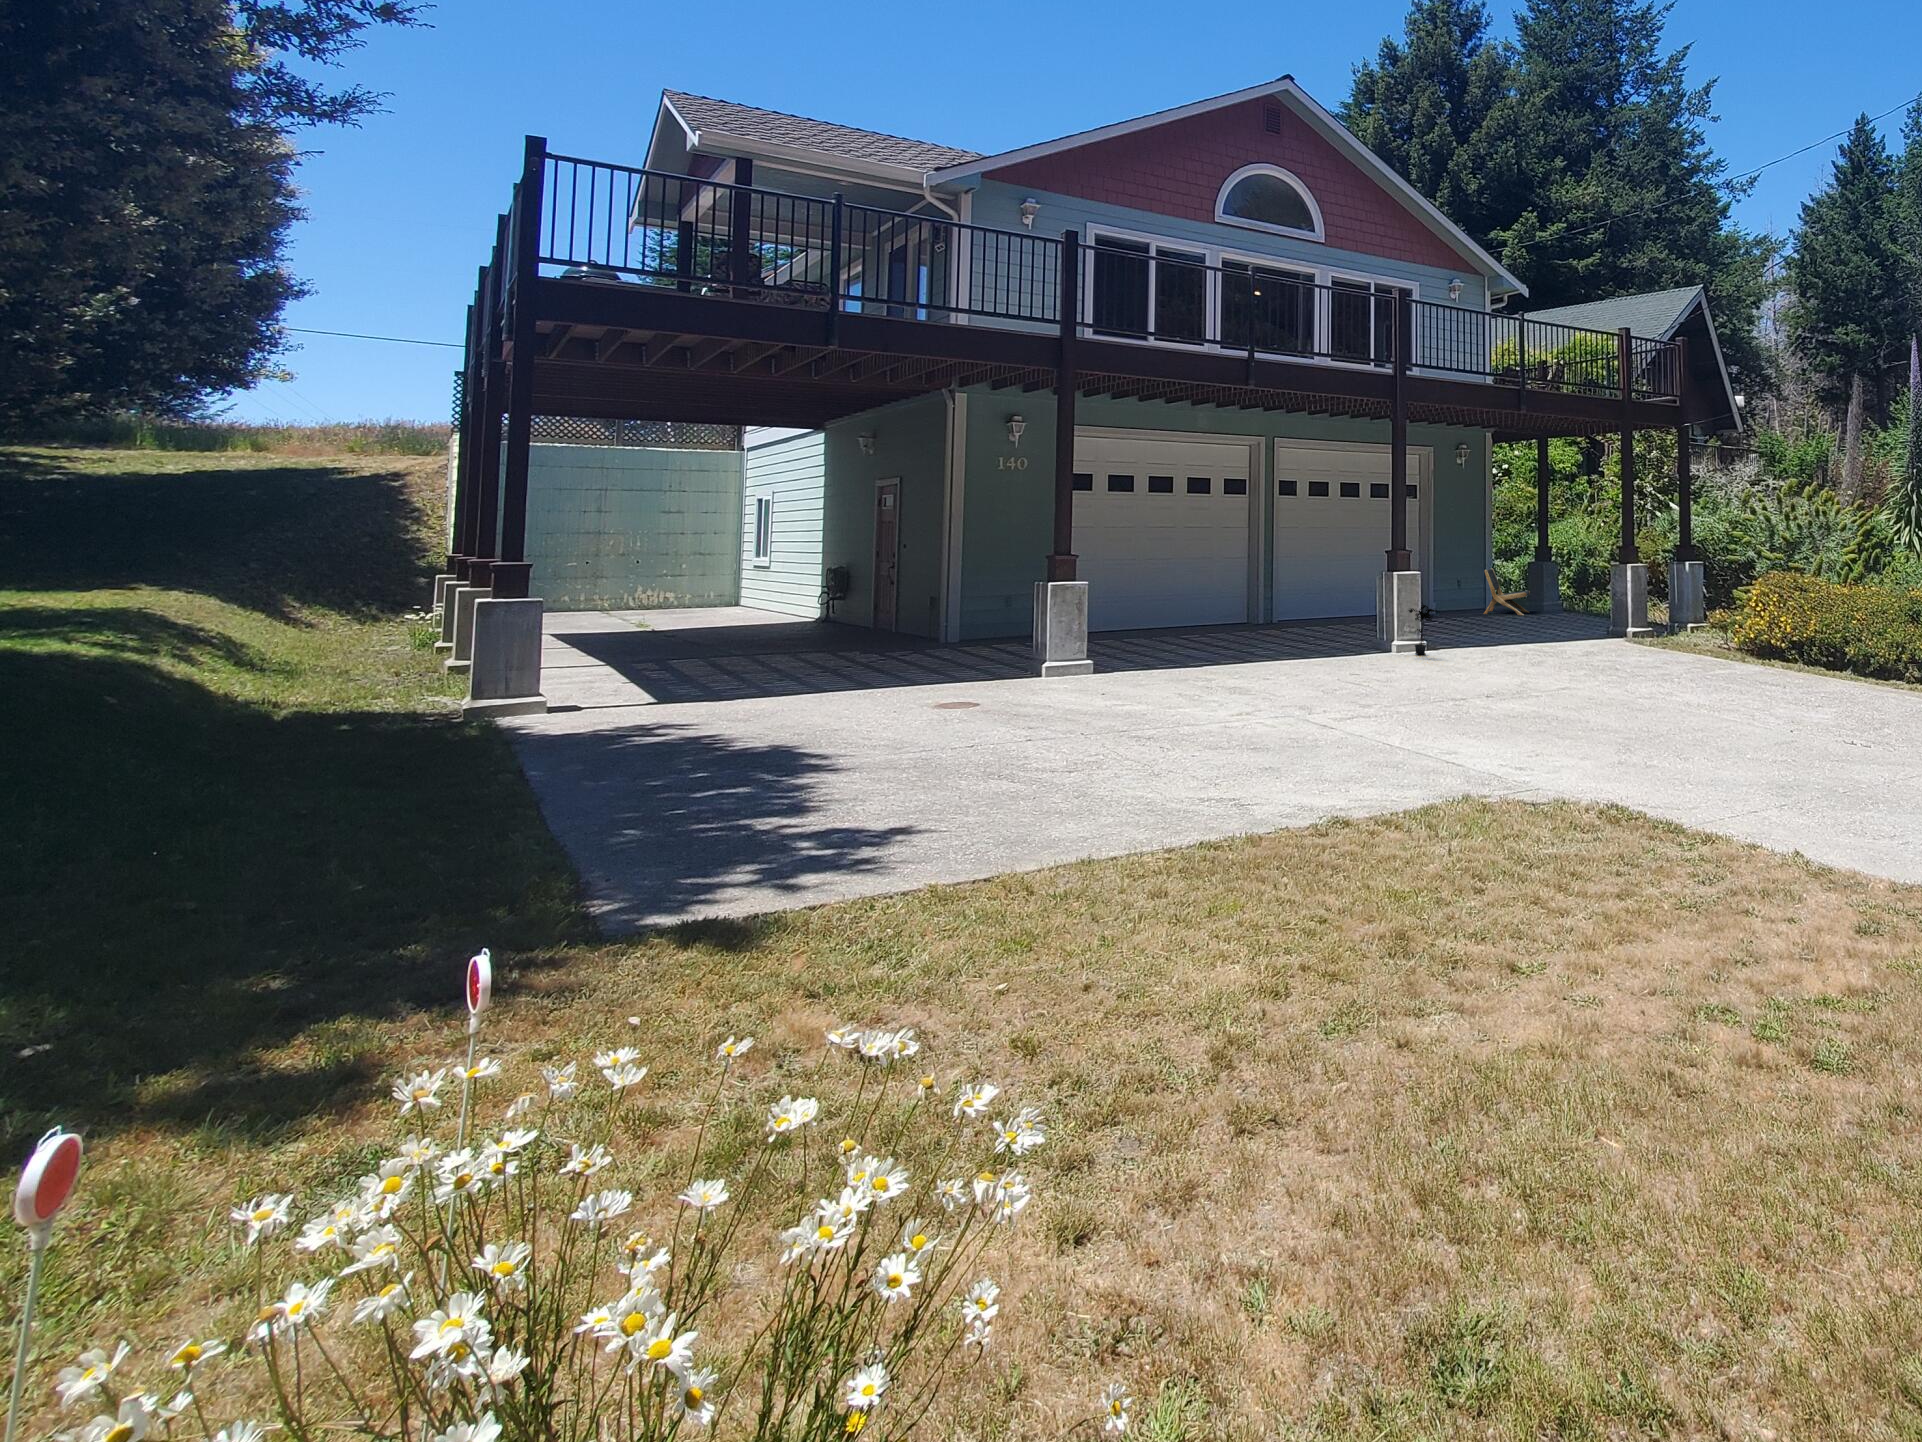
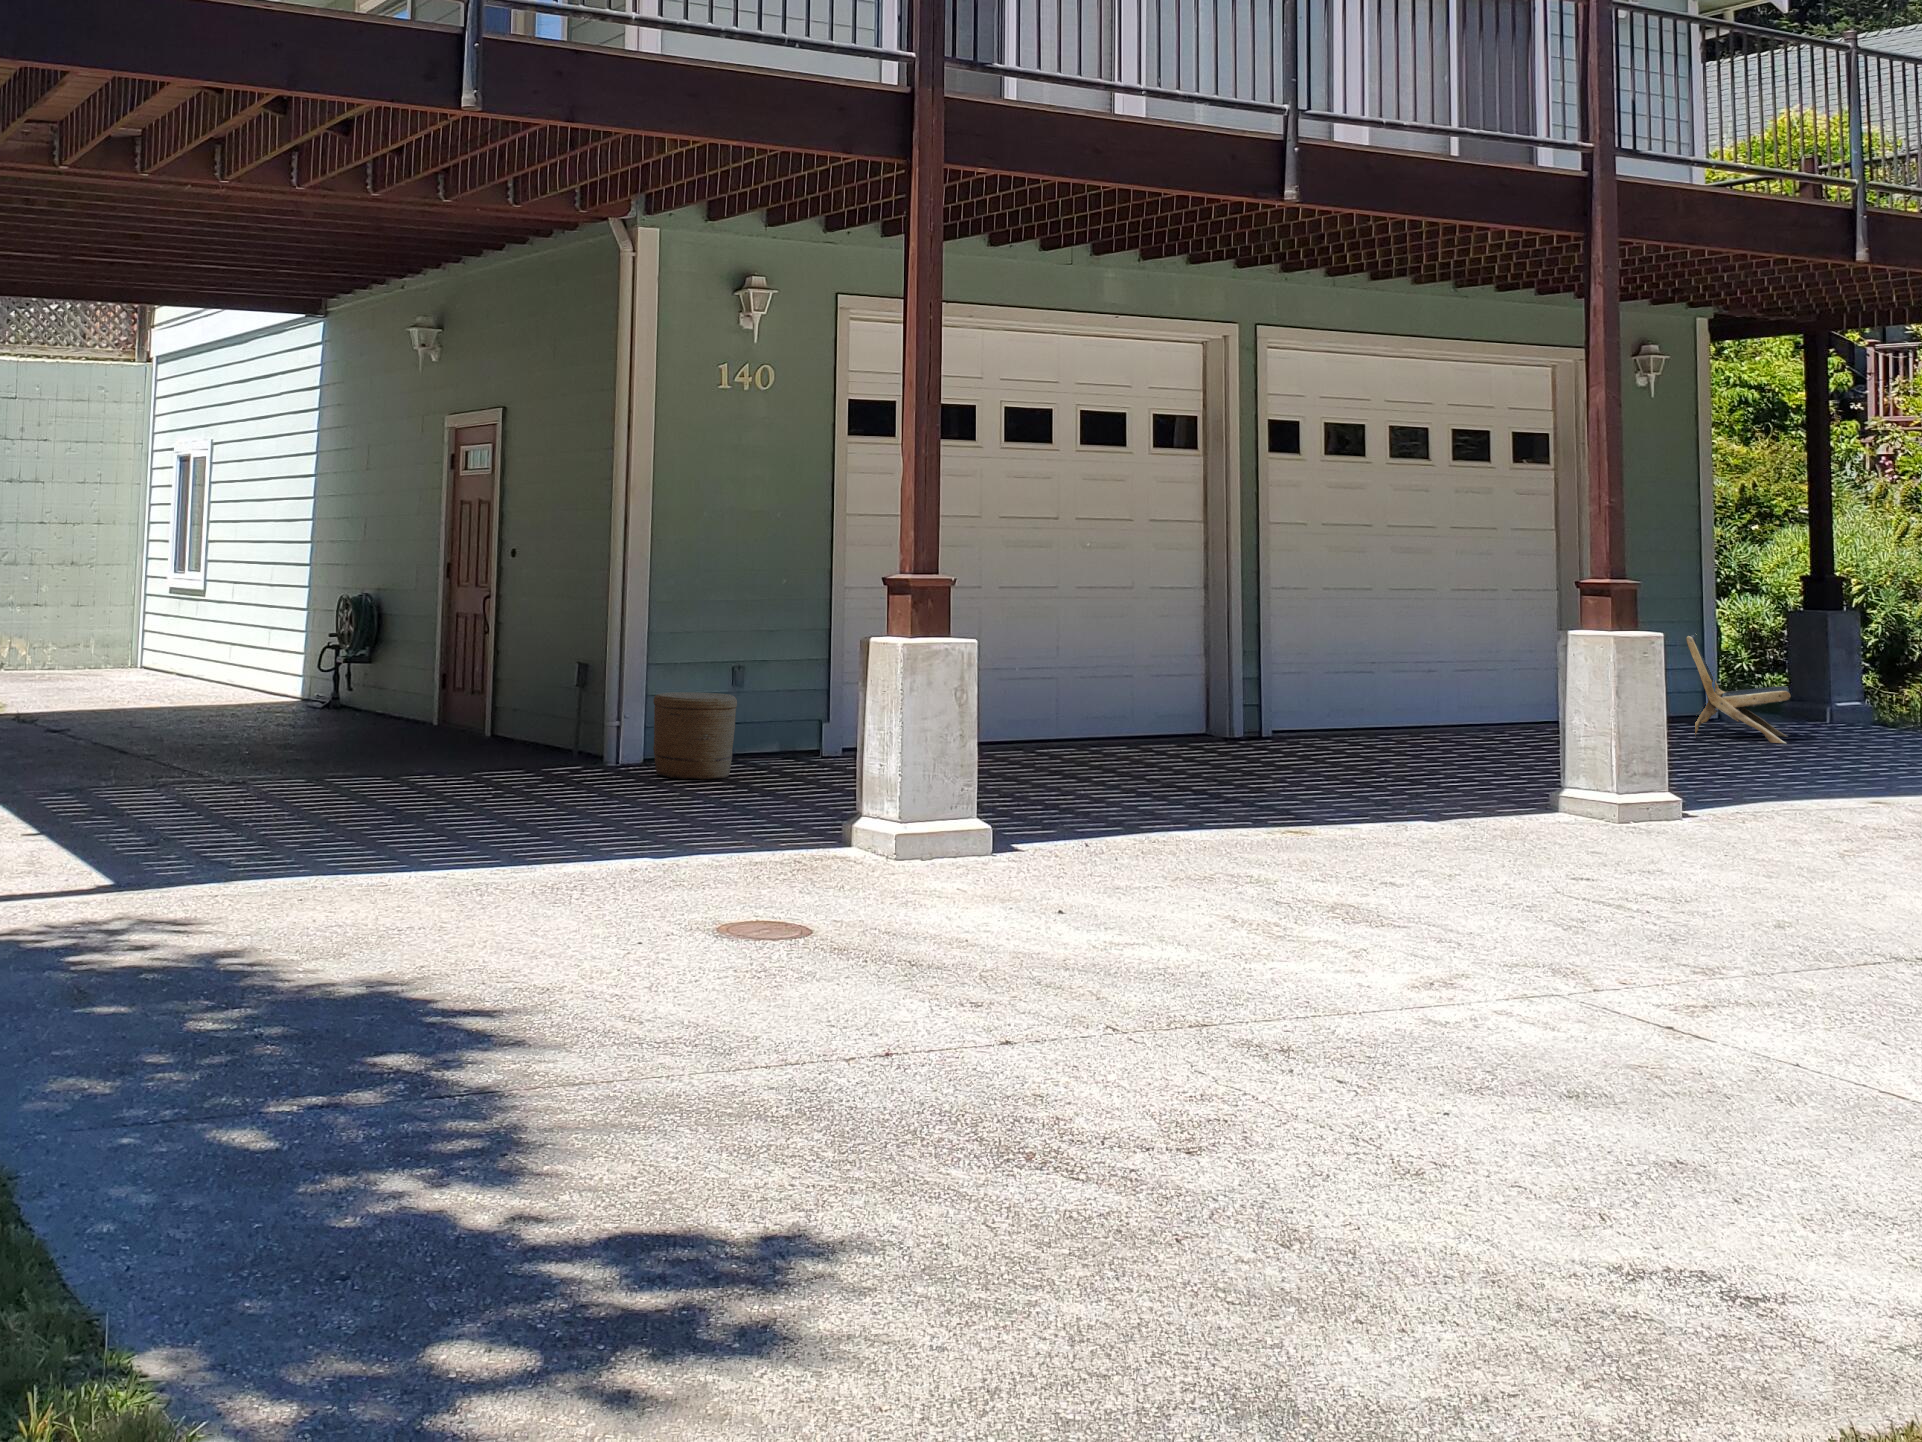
potted plant: present [1409,605,1438,655] -> none [1656,713,1742,839]
woven basket: none [965,607,1007,647] -> present [653,692,737,780]

